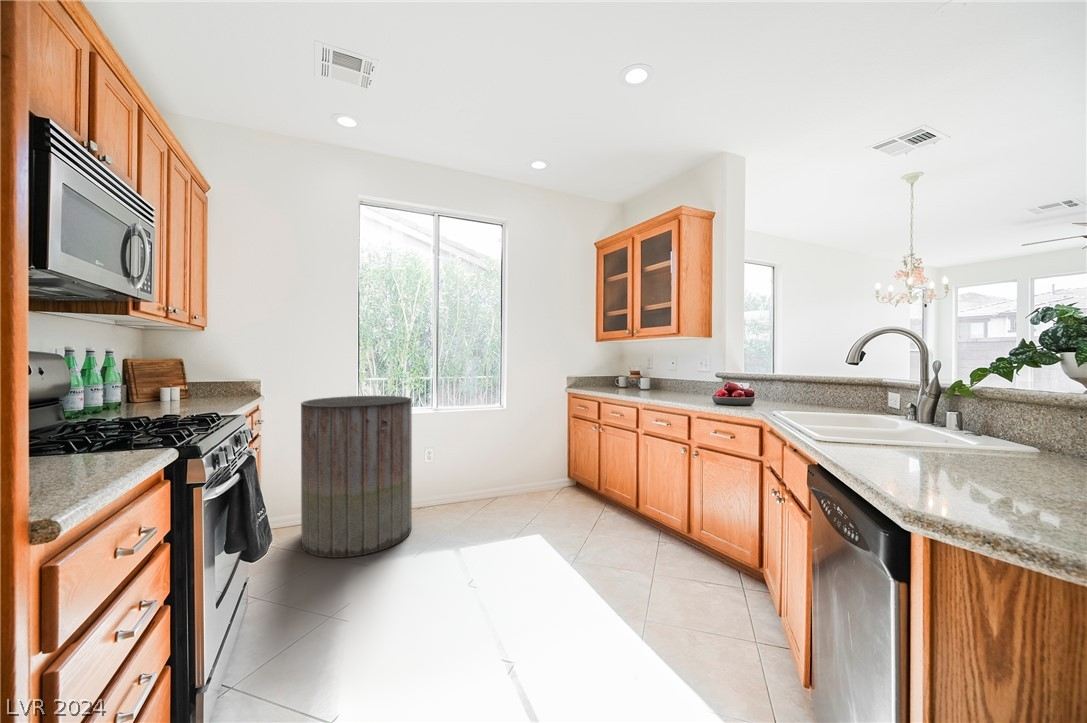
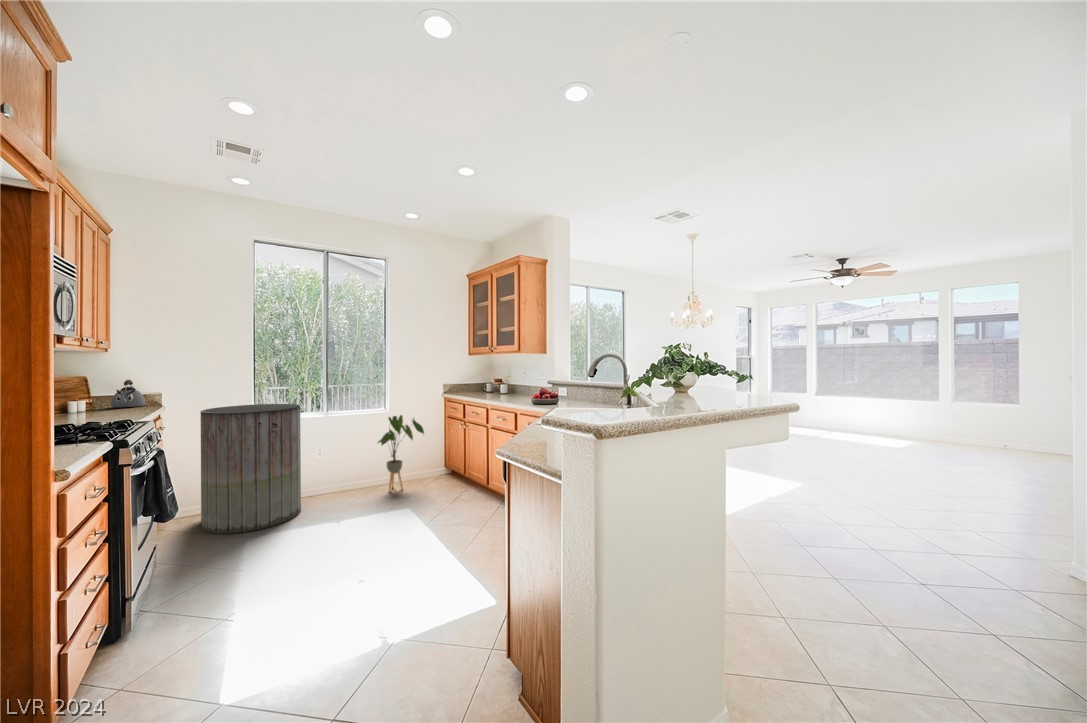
kettle: none [207,363,243,396] -> present [111,380,145,407]
house plant: none [495,413,552,508] -> present [378,415,424,491]

